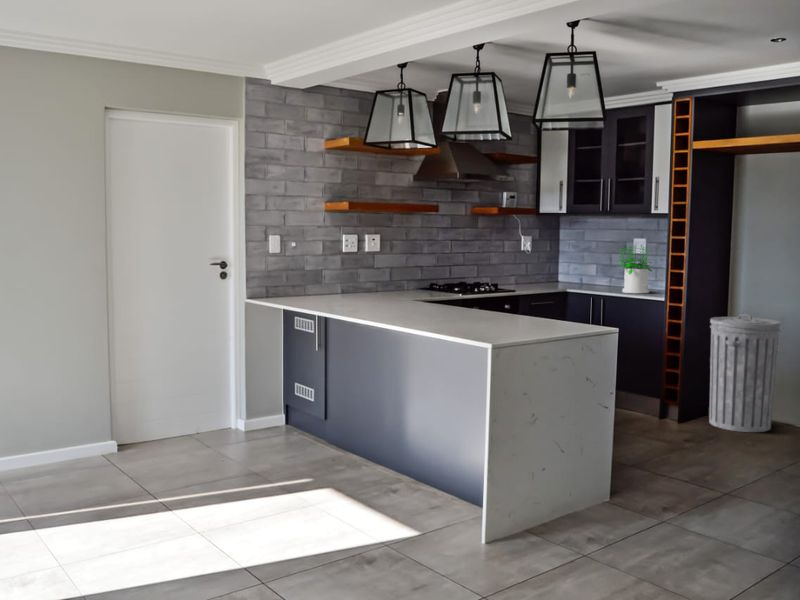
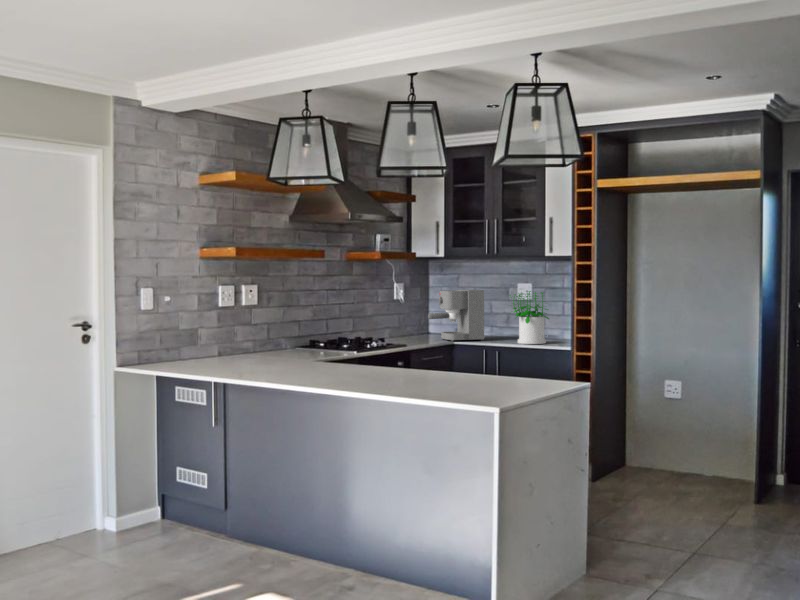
coffee maker: none [546,243,597,288] -> present [428,290,484,341]
trash can: present [709,314,780,432] -> none [618,361,688,486]

